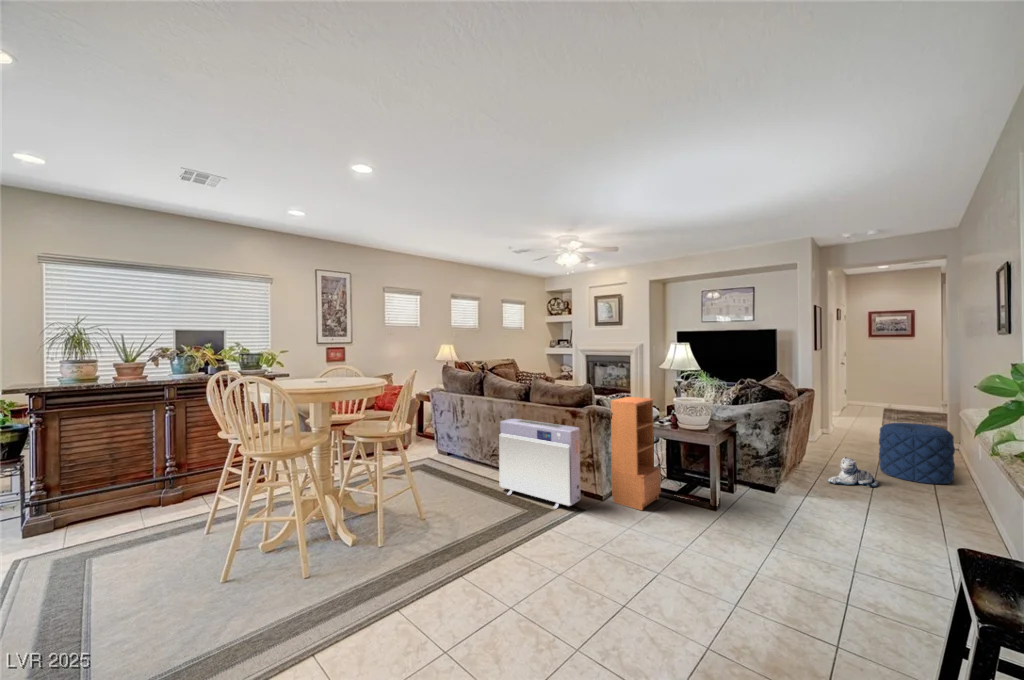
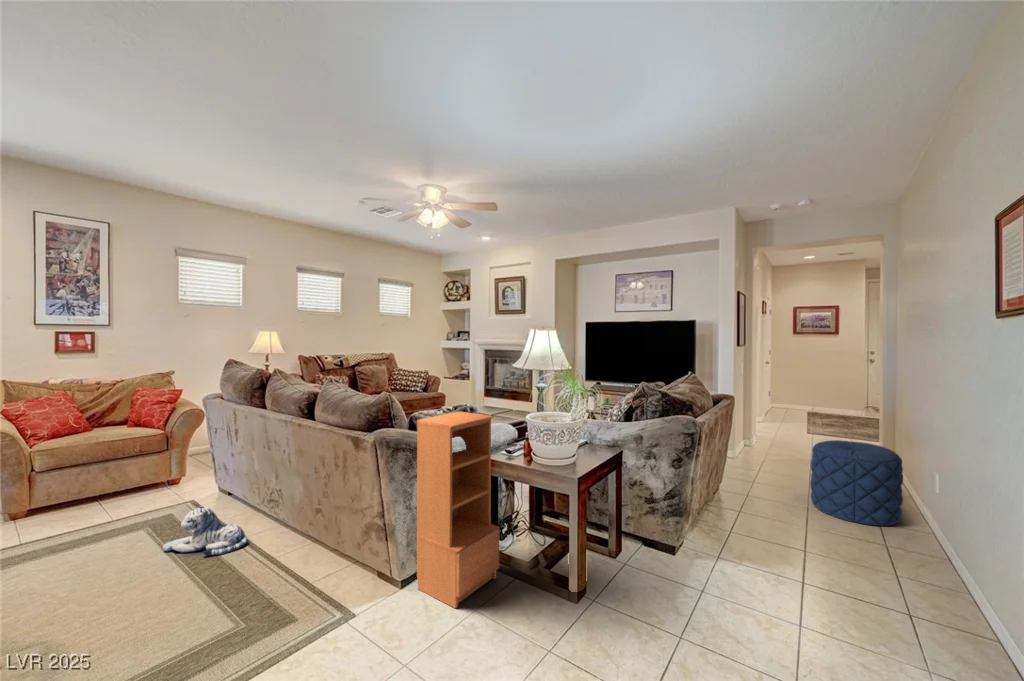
air purifier: present [499,419,580,509] -> none [241,448,360,614]
plush toy: present [828,457,878,487] -> present [163,506,247,556]

